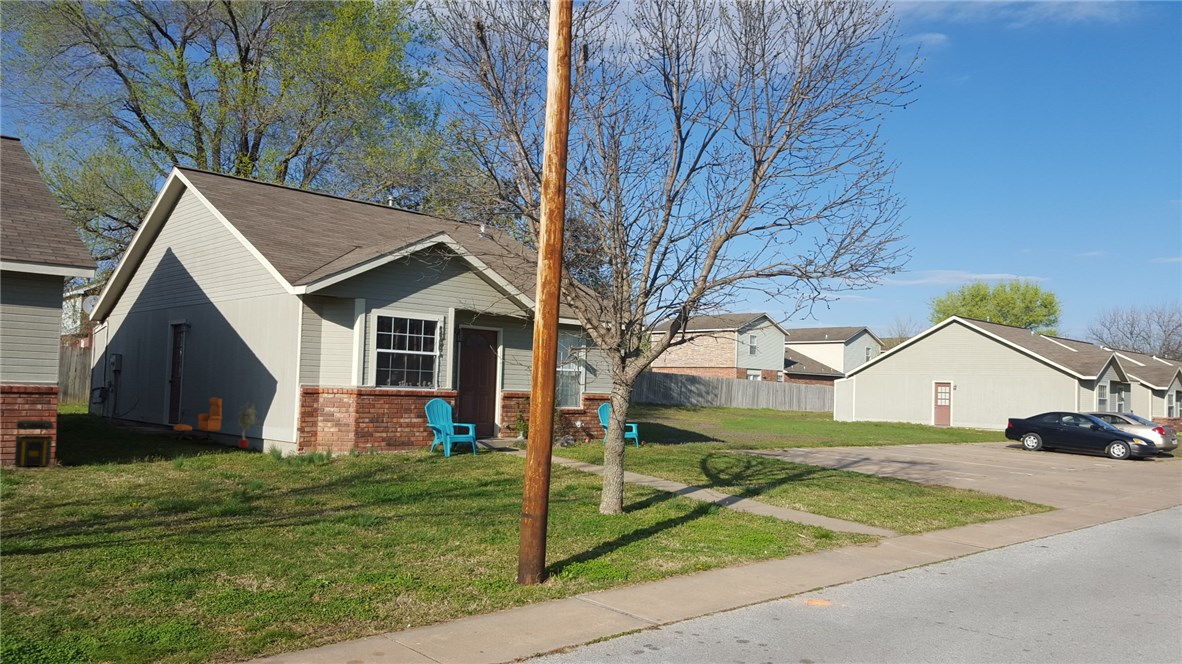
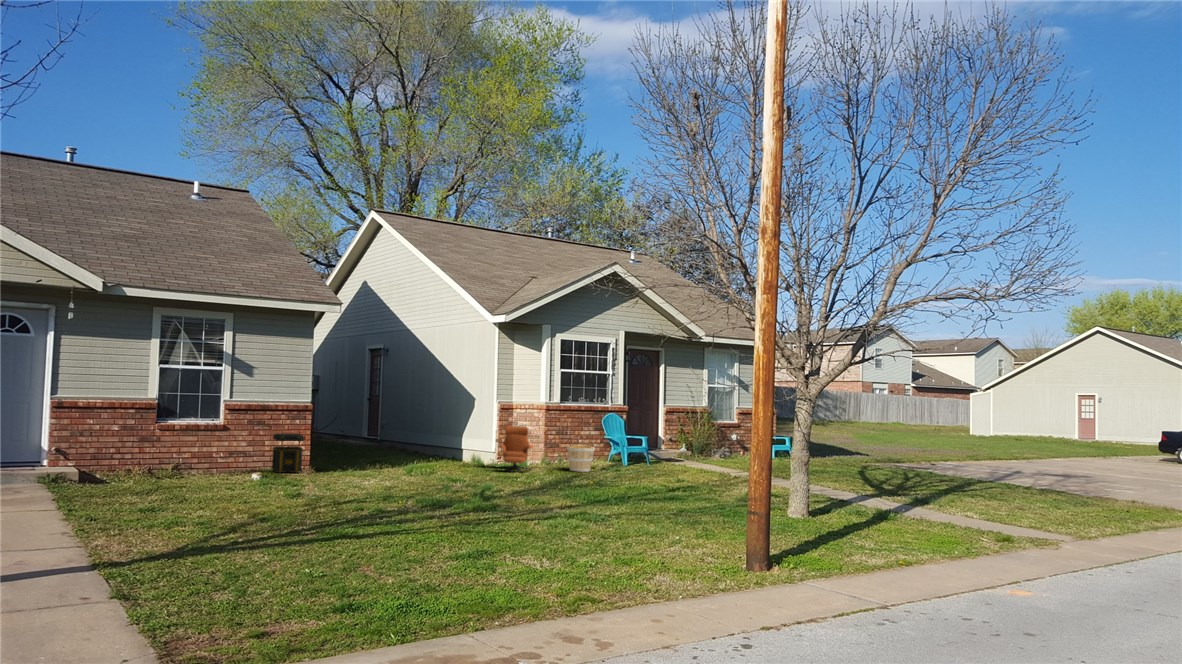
lounge chair: present [170,397,222,440] -> present [499,427,533,472]
potted tree: present [239,404,260,448] -> none [436,418,458,459]
wooden bucket: none [381,433,414,463] -> present [567,445,595,472]

